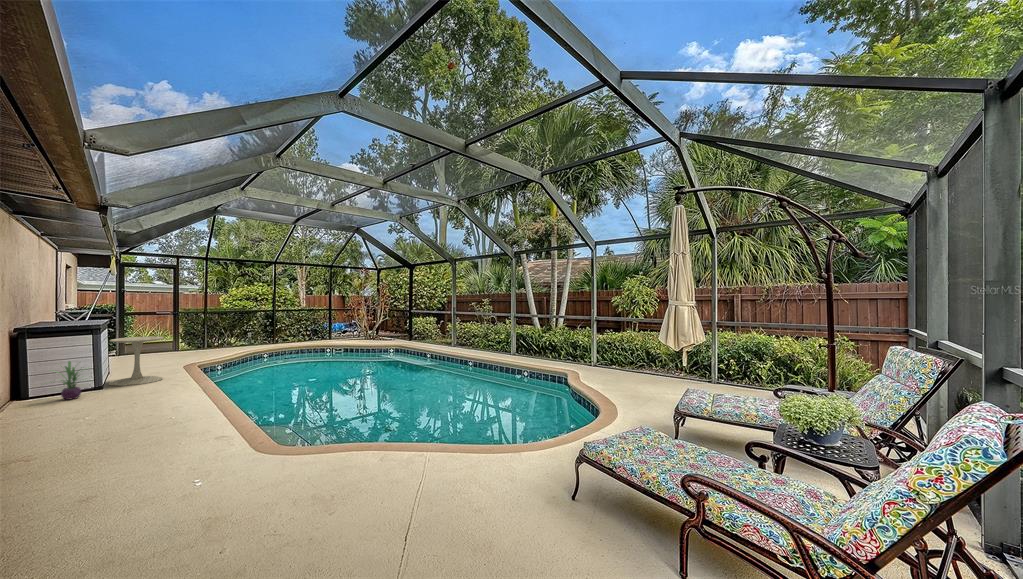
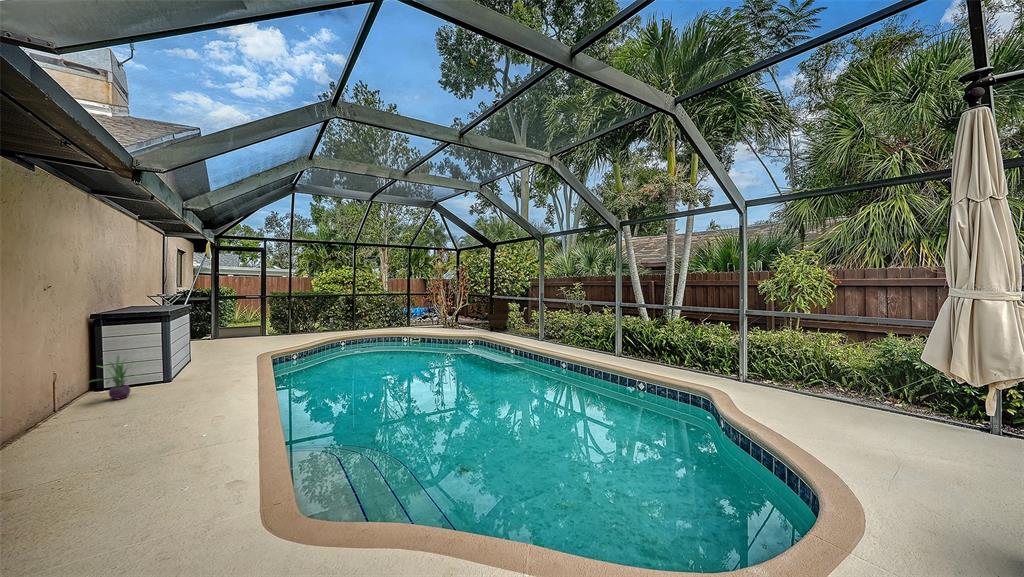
lounge chair: none [403,309,429,343] -> present [484,294,512,332]
pedestal table: present [109,336,164,386] -> none [169,326,226,382]

